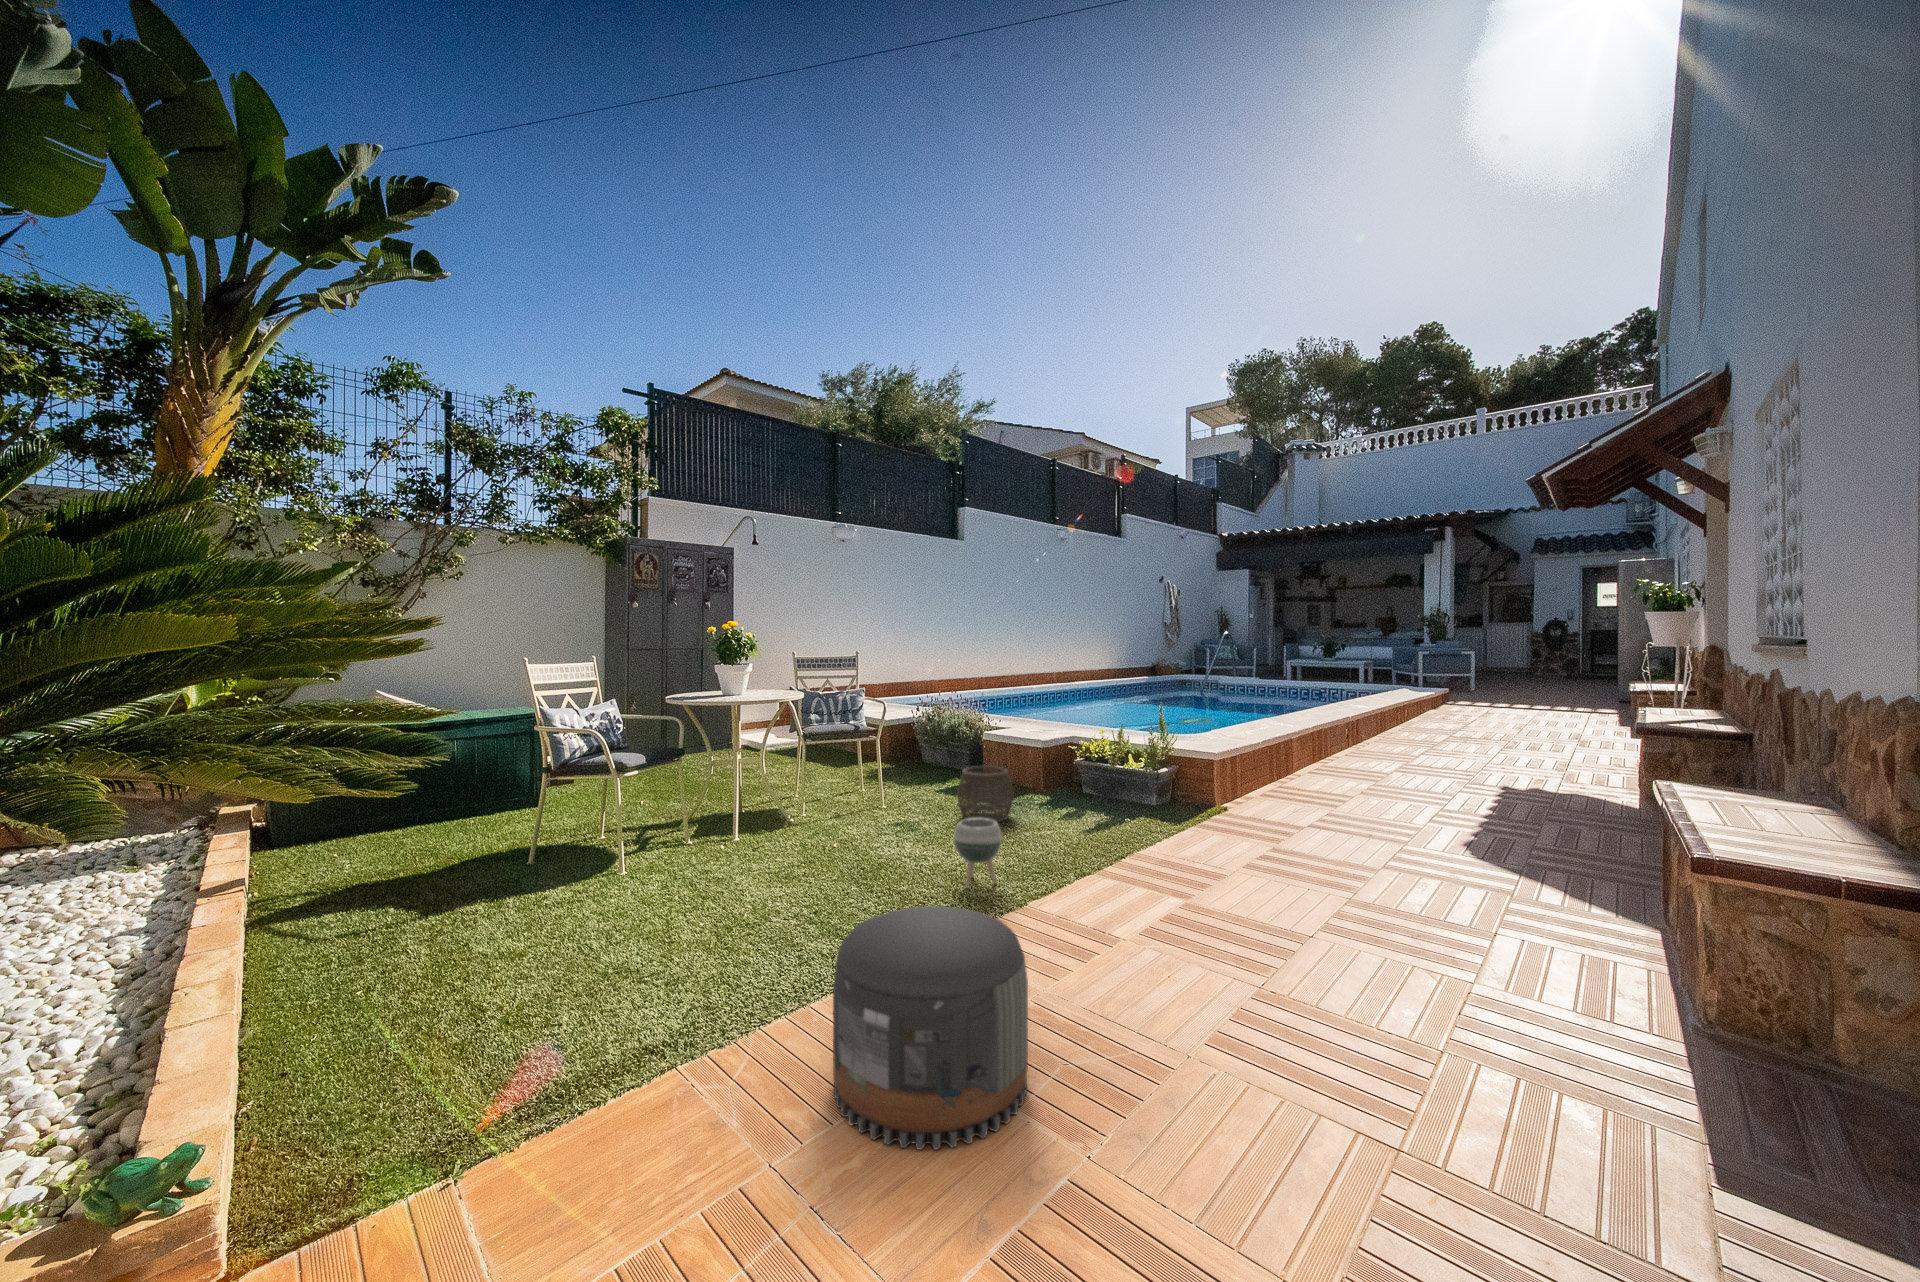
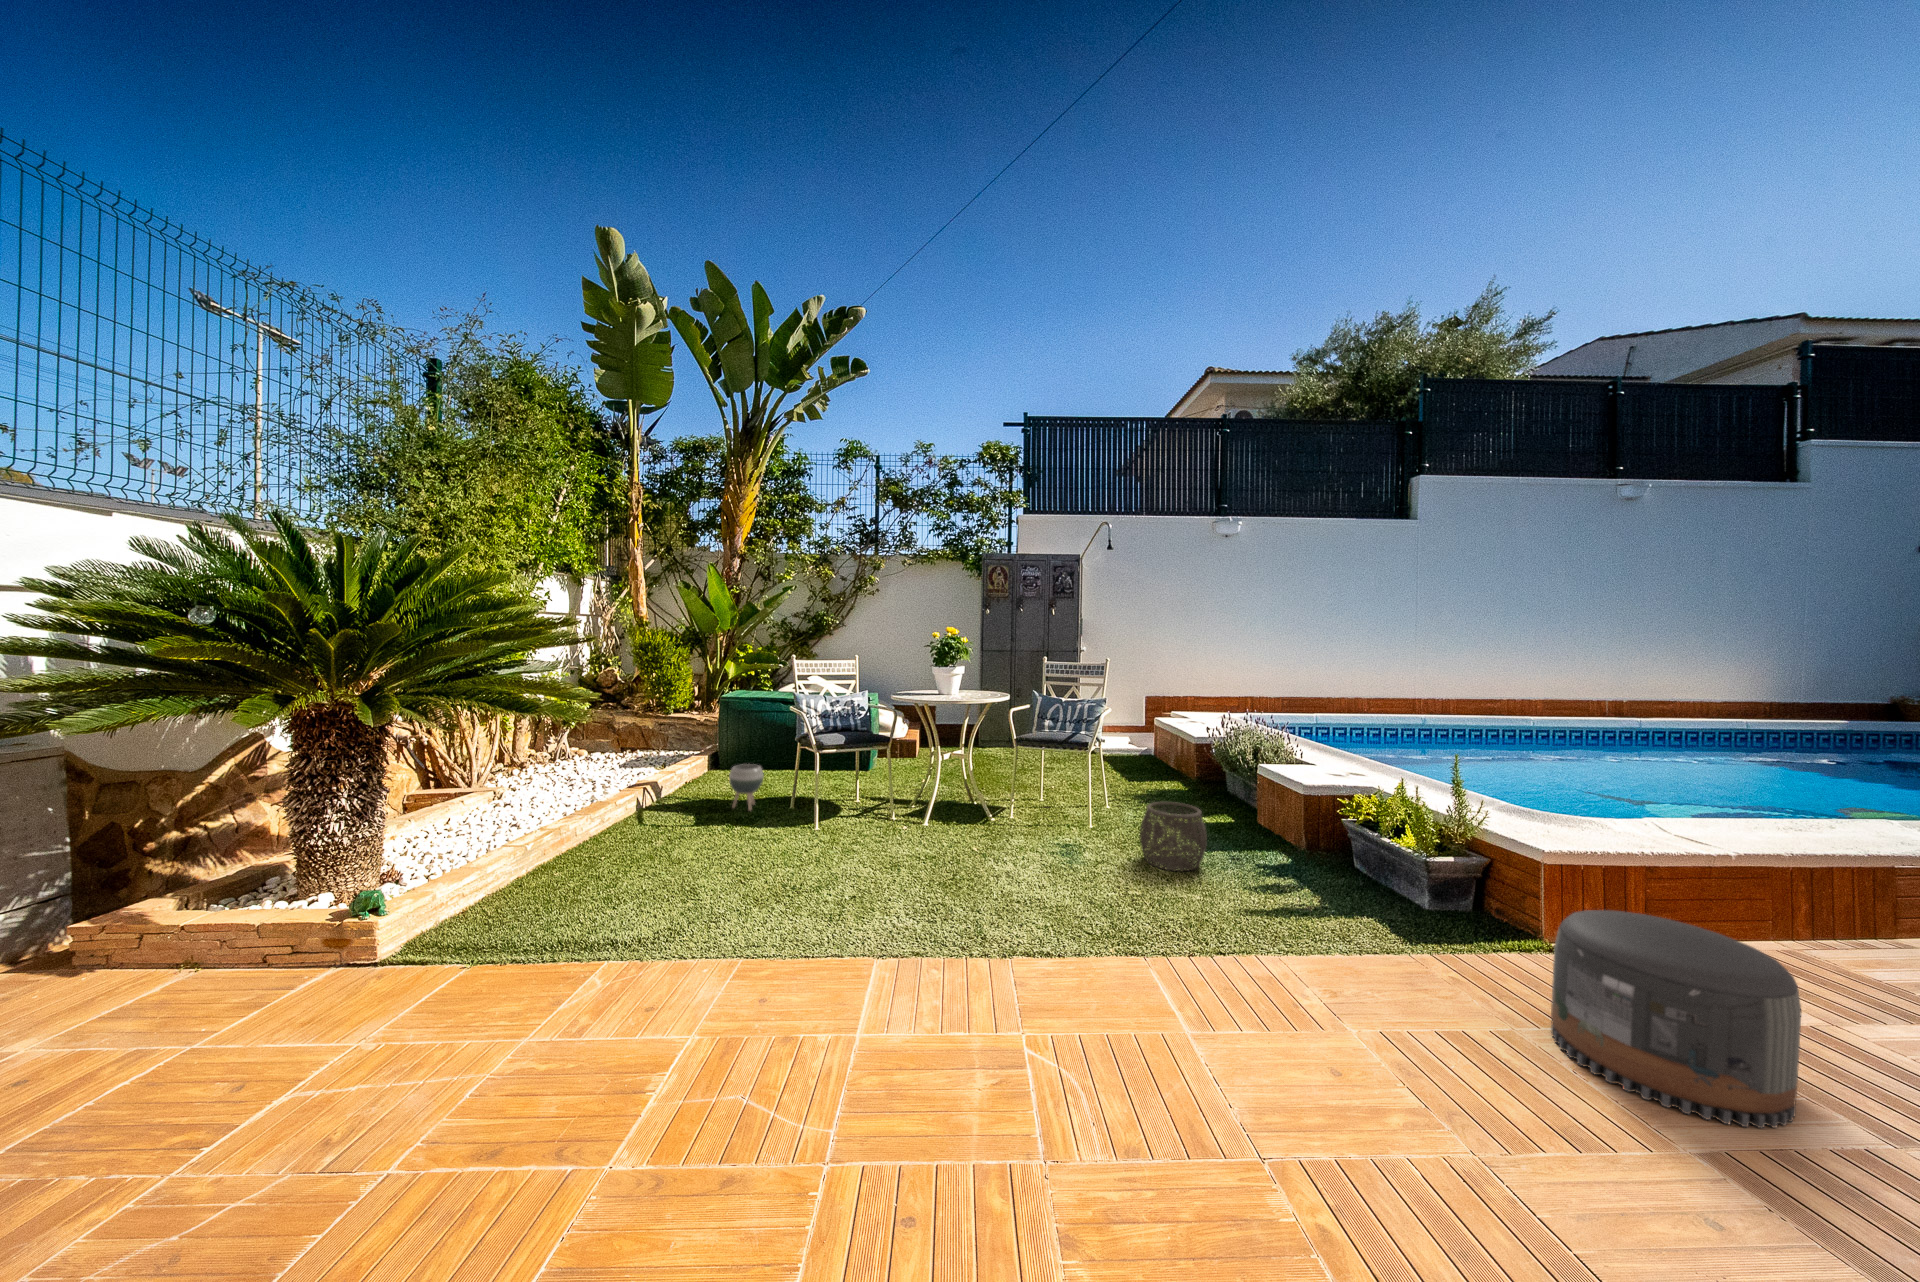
planter: present [954,818,1002,887] -> present [729,764,763,810]
pouf: present [833,906,1028,1149] -> present [1551,910,1802,1128]

